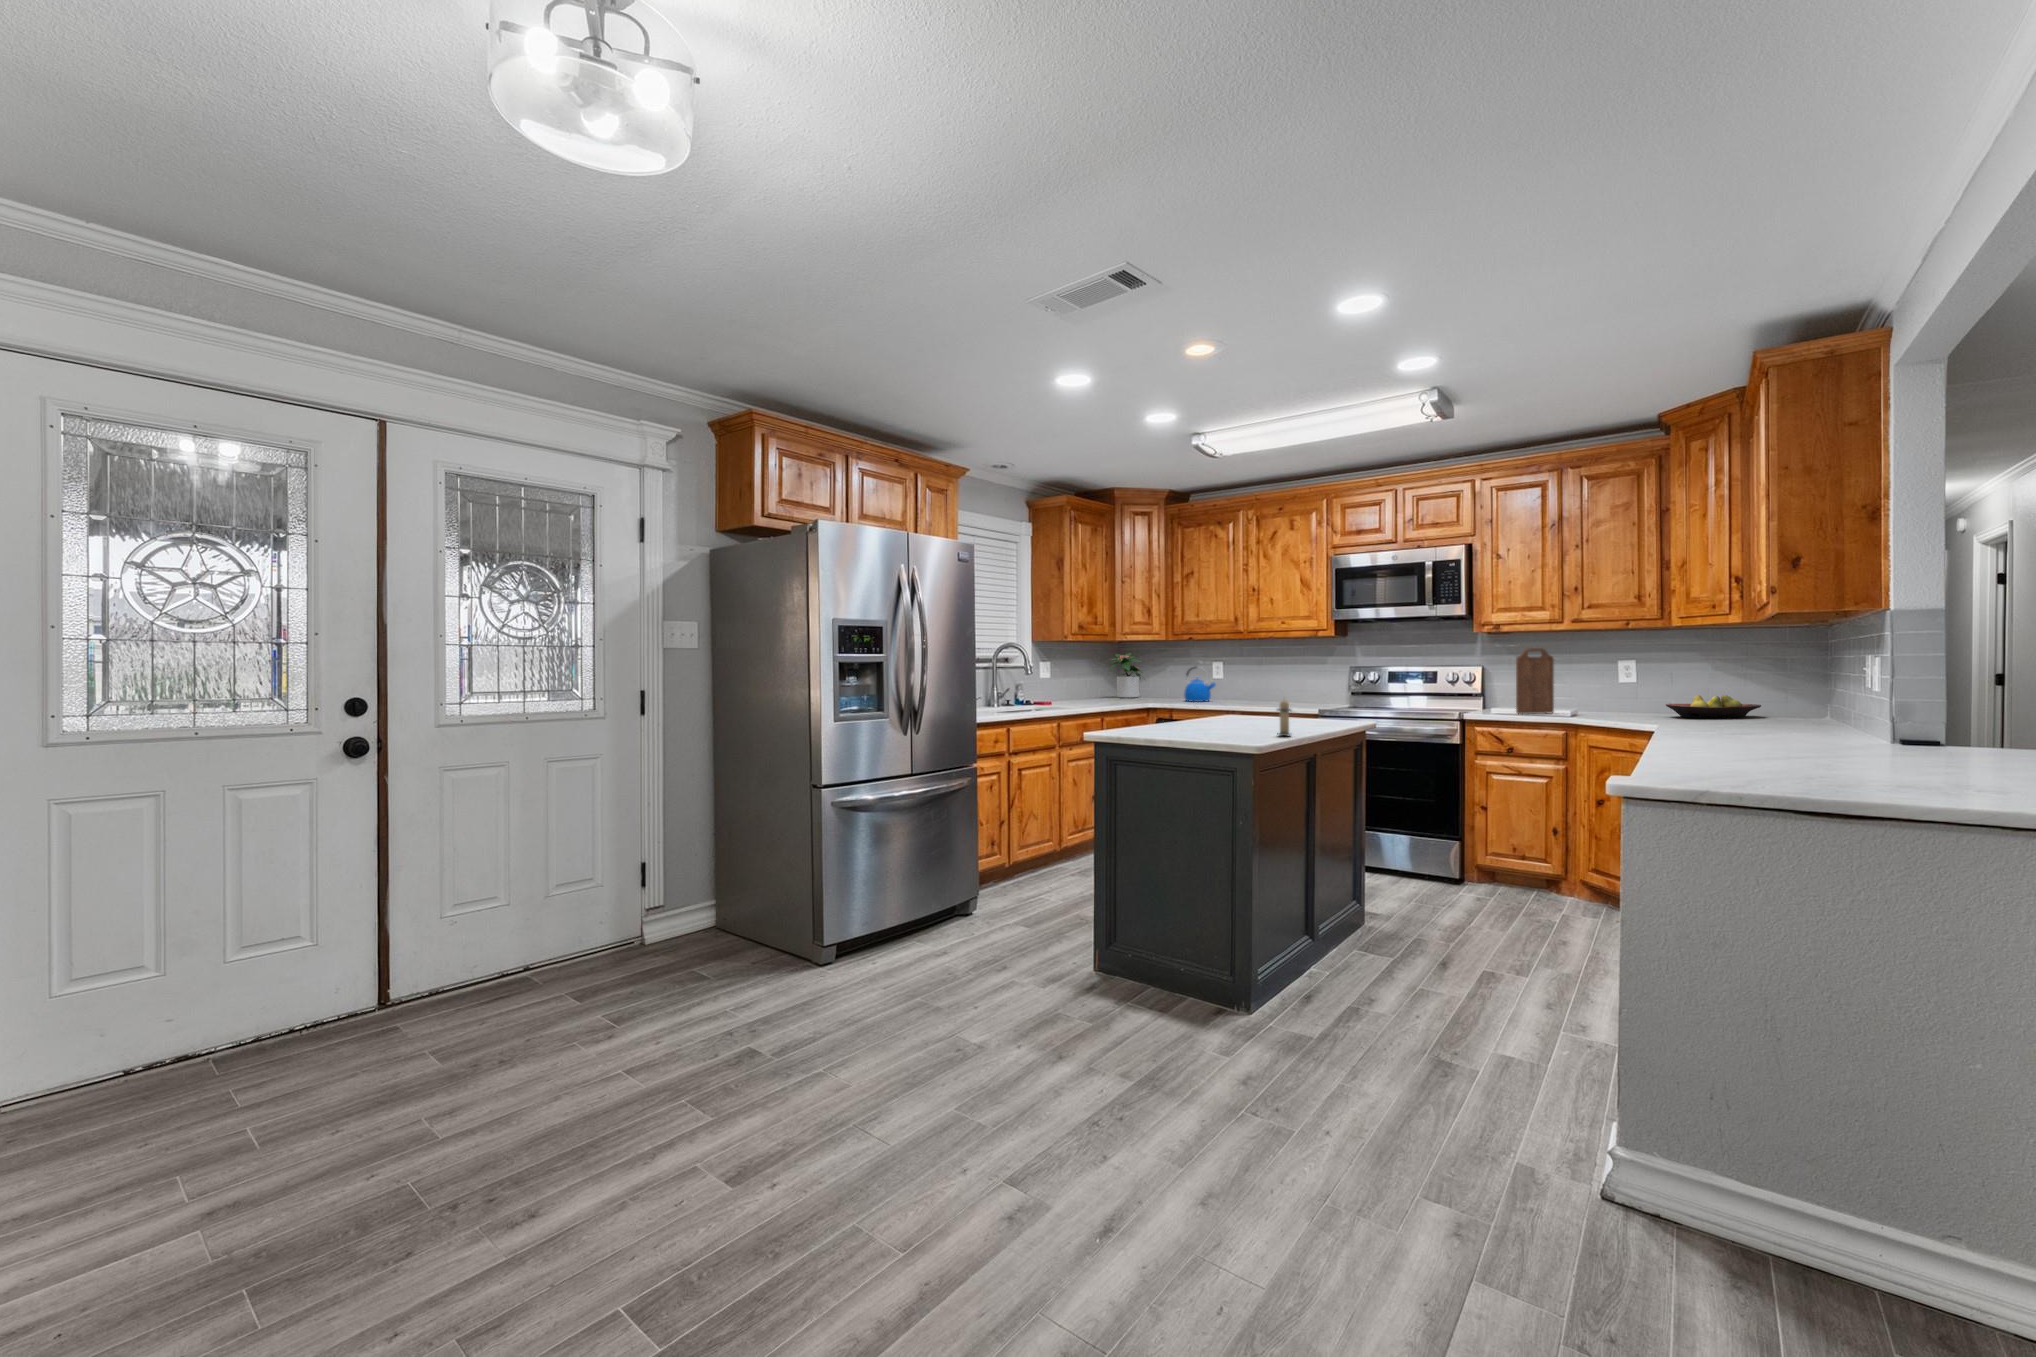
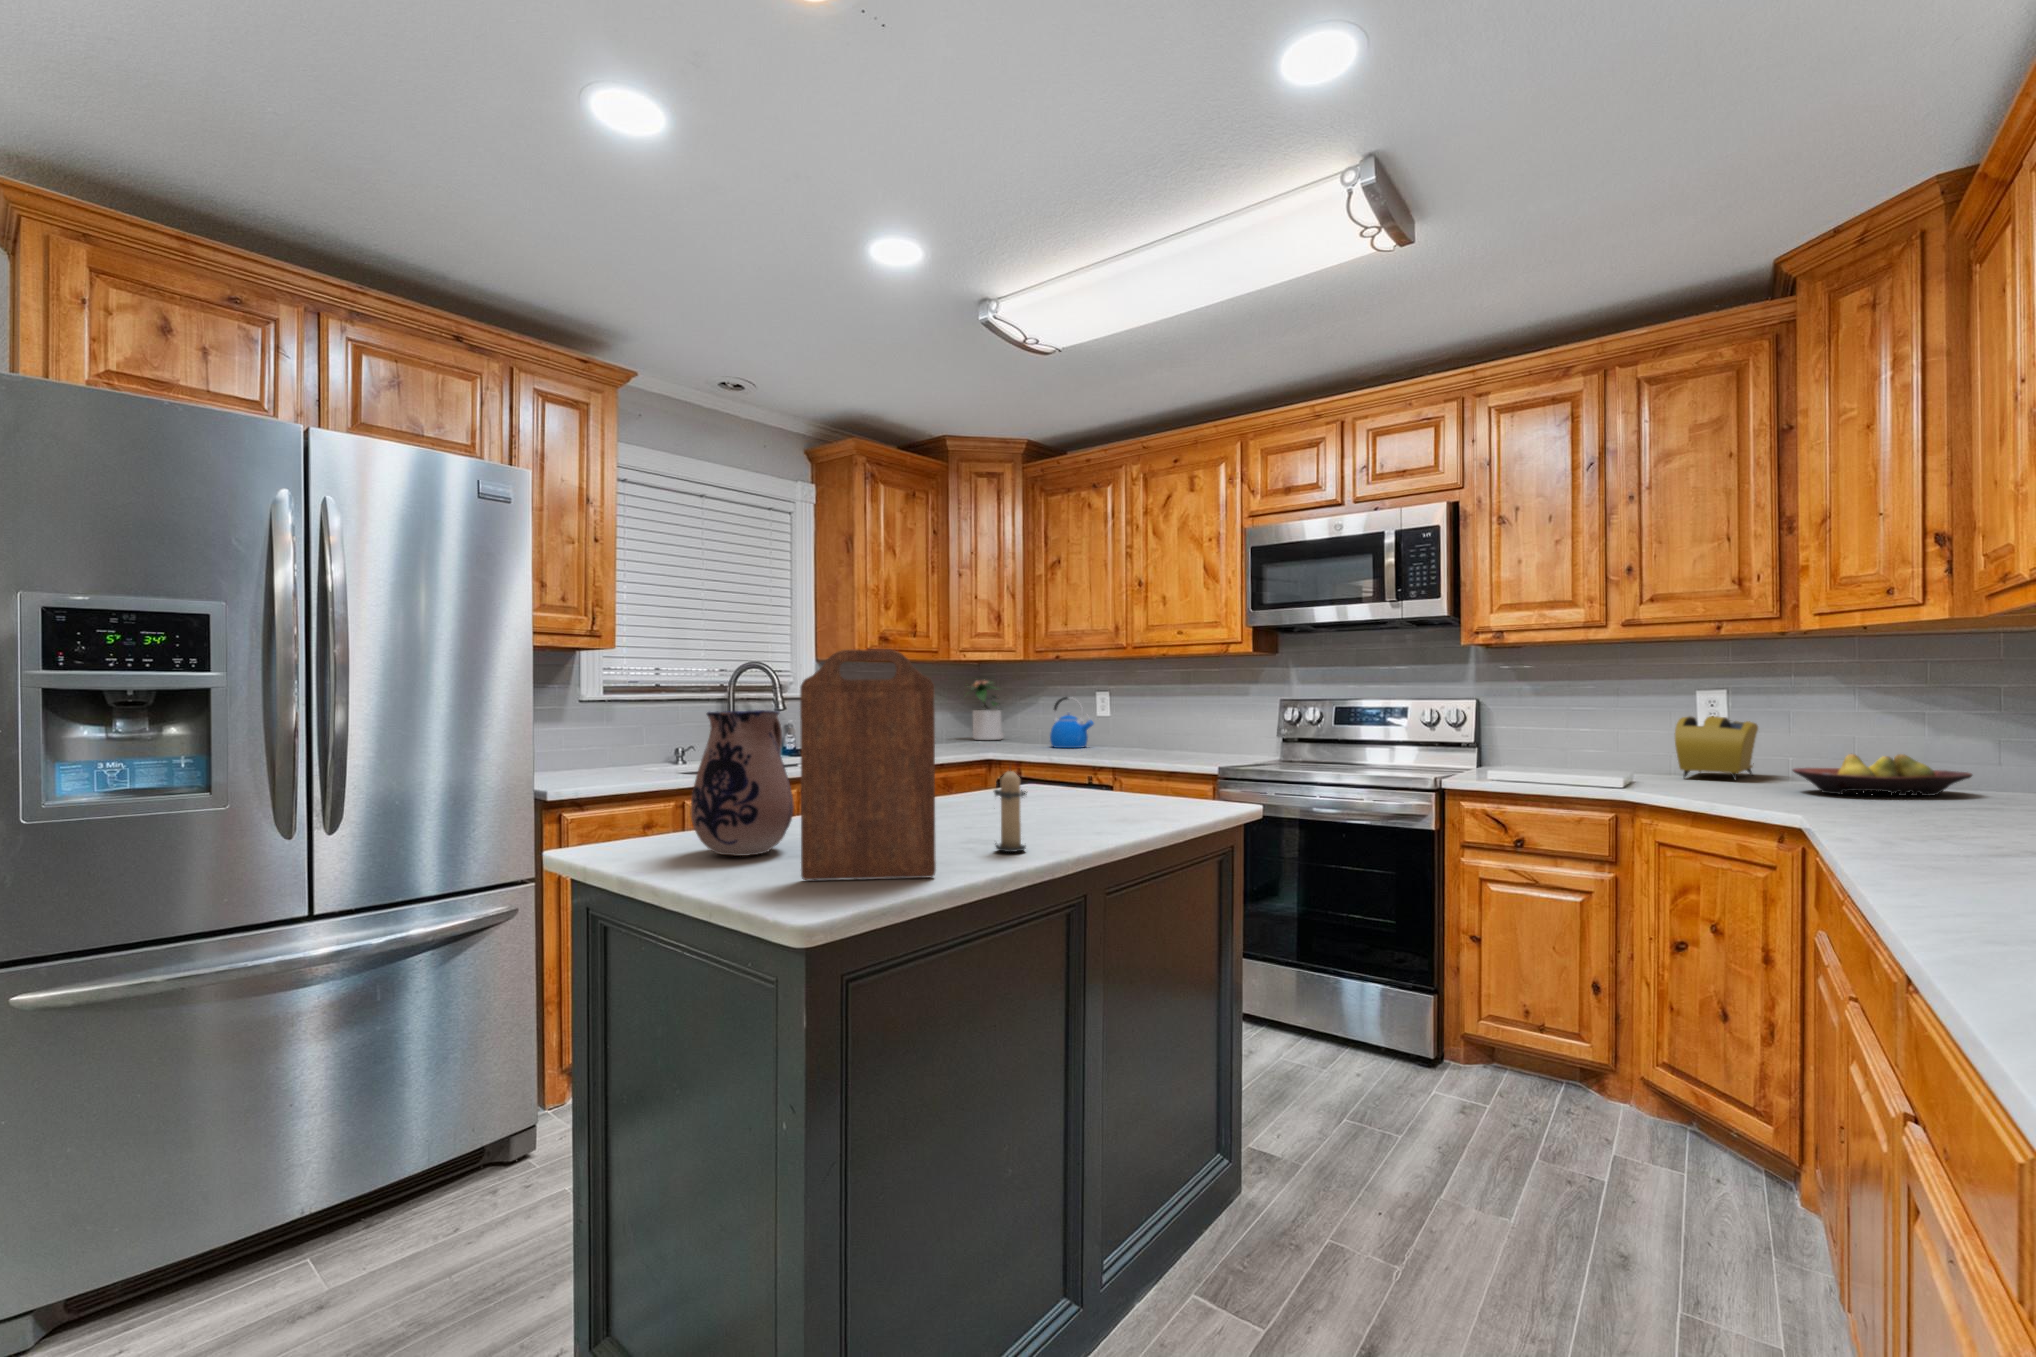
cutting board: present [1516,648,1554,714] -> present [800,649,936,880]
ceramic pitcher: none [1140,673,1185,738] -> present [691,710,794,856]
toaster: none [1603,675,1653,713] -> present [1675,716,1758,780]

